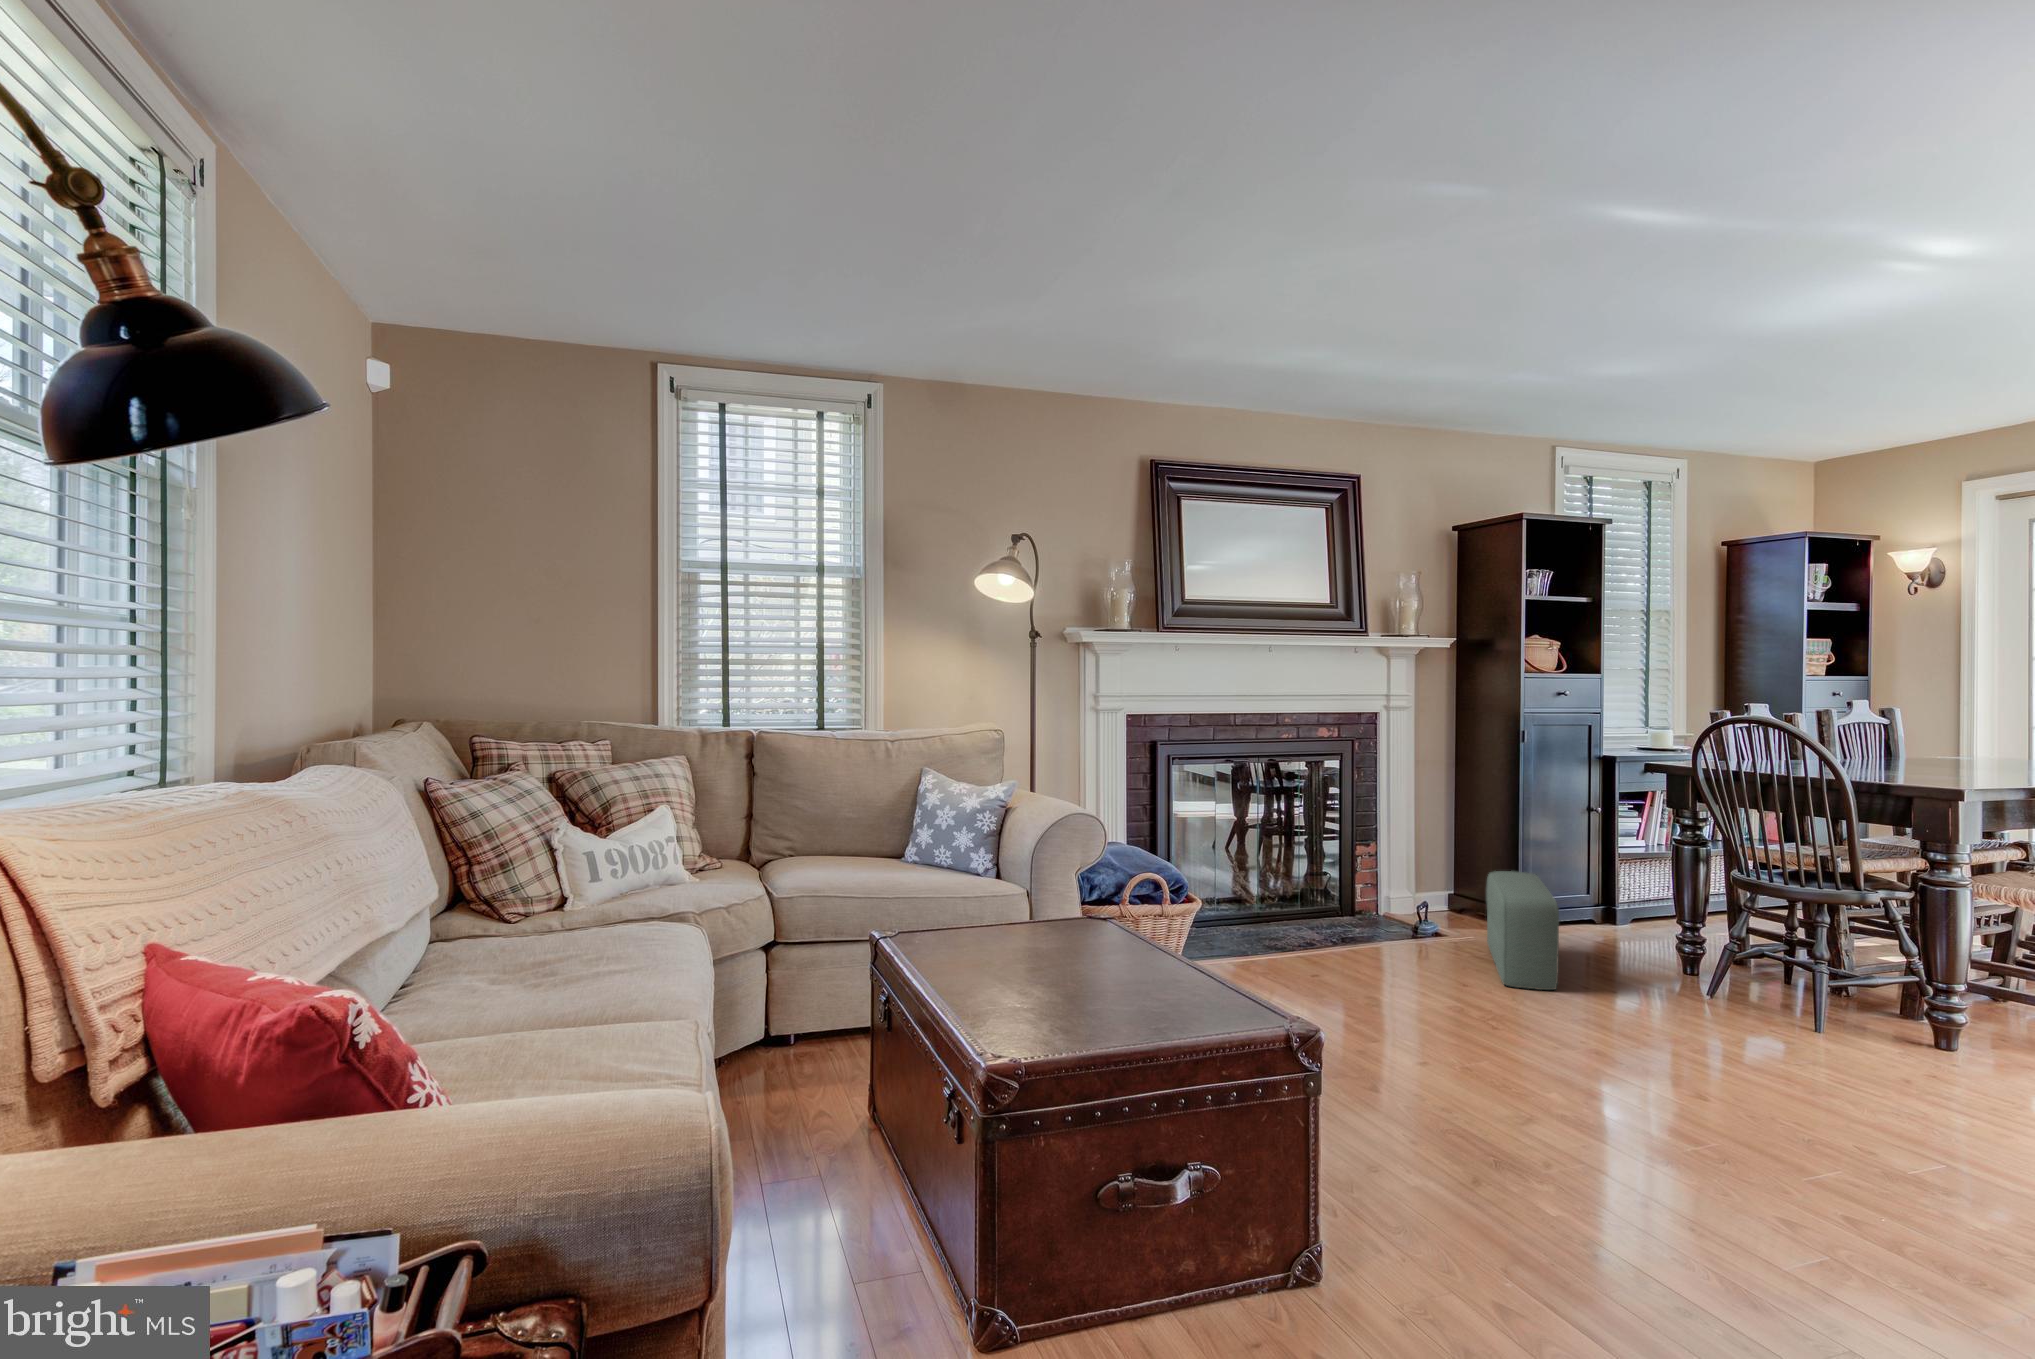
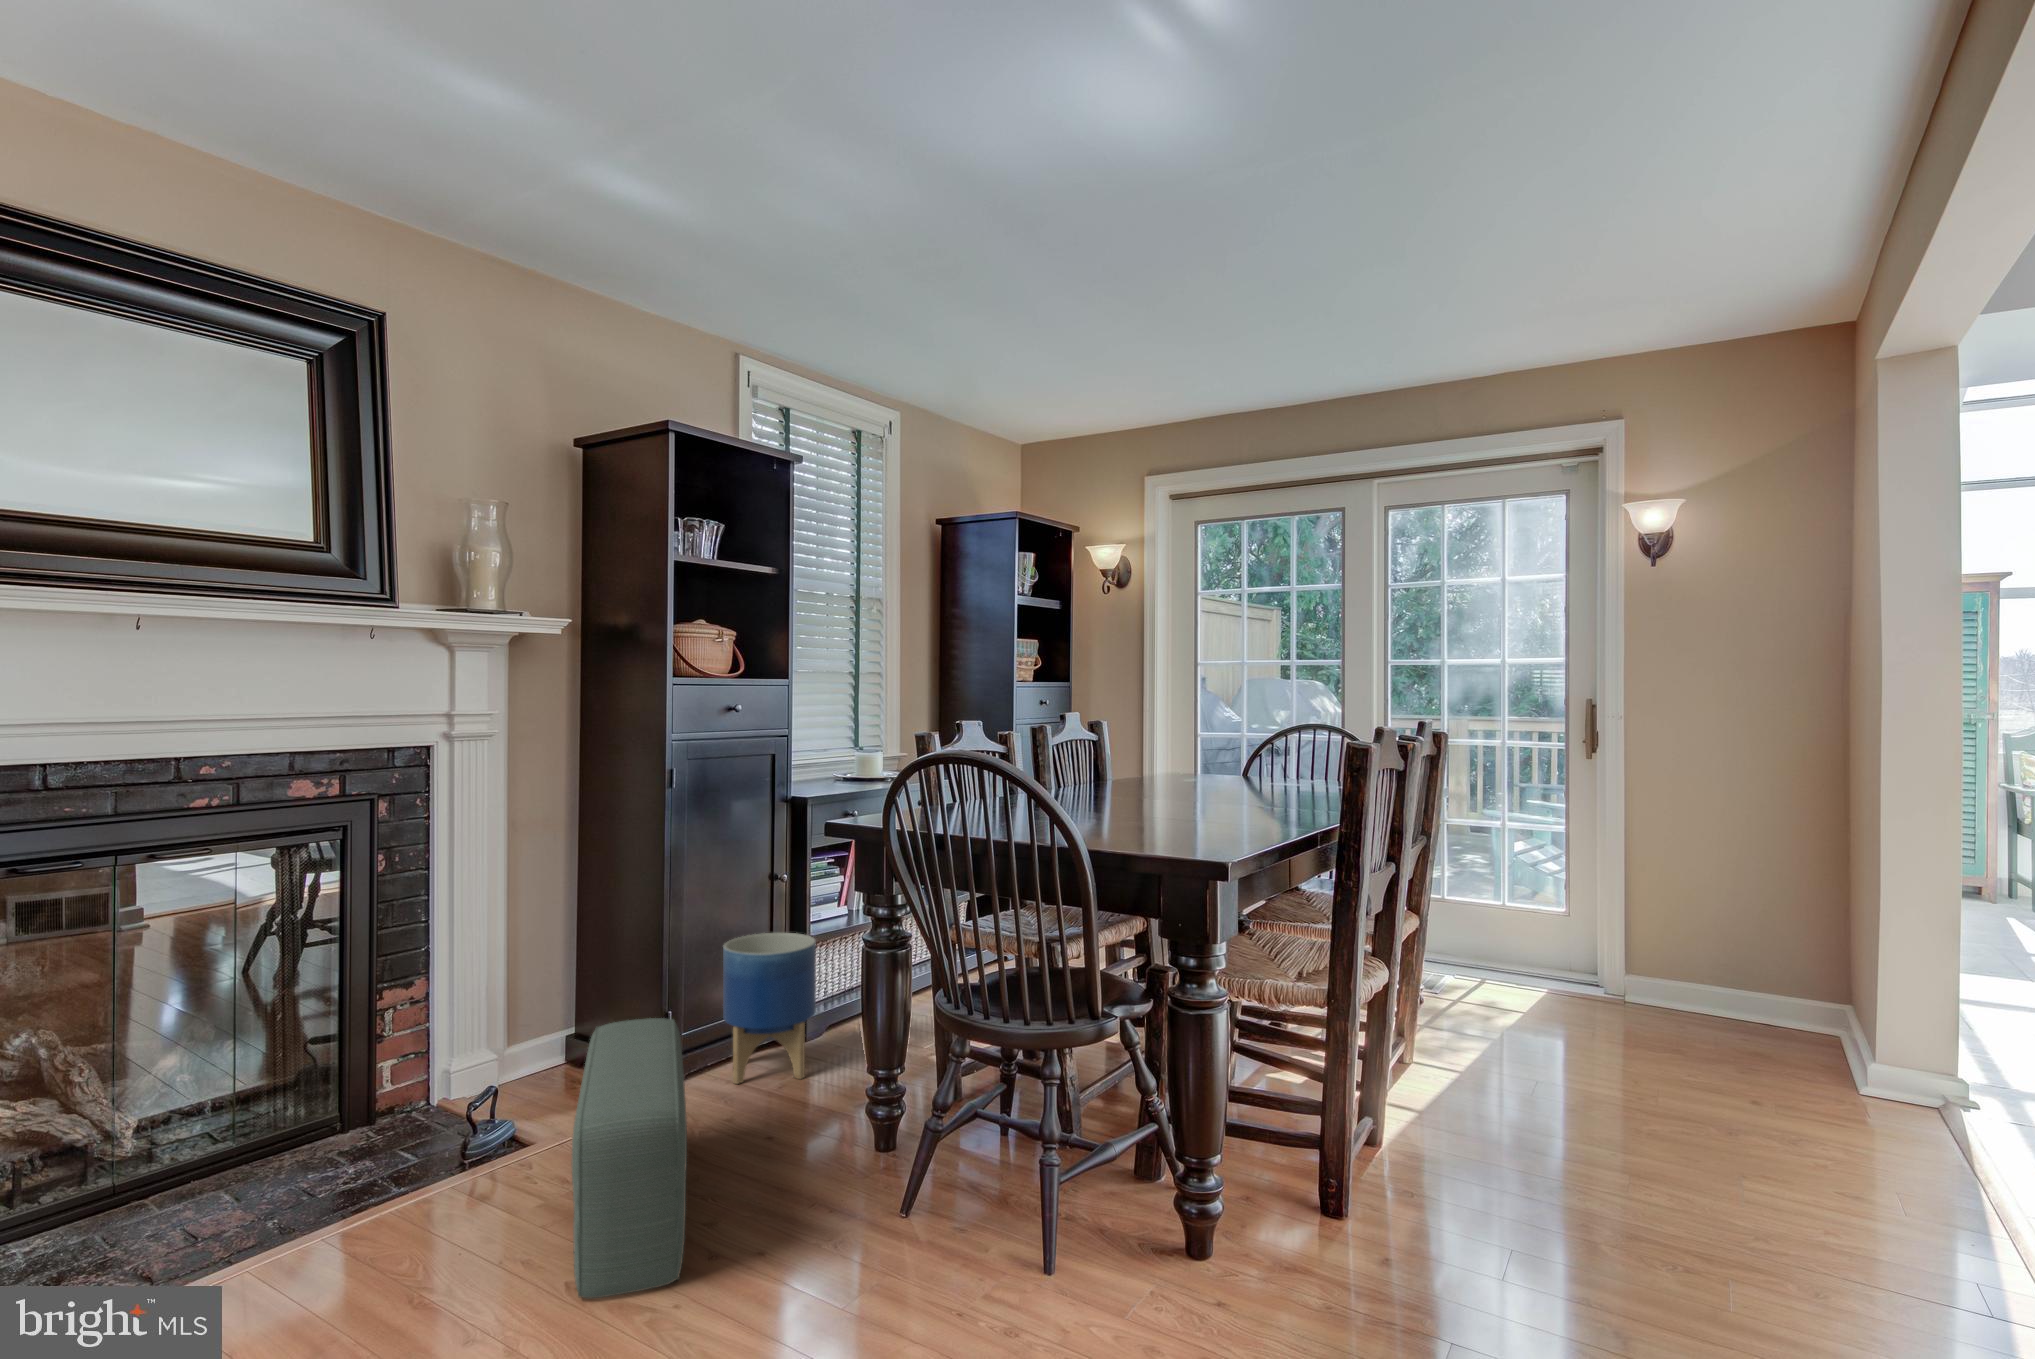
planter: none [1556,844,1623,939] -> present [723,933,816,1084]

